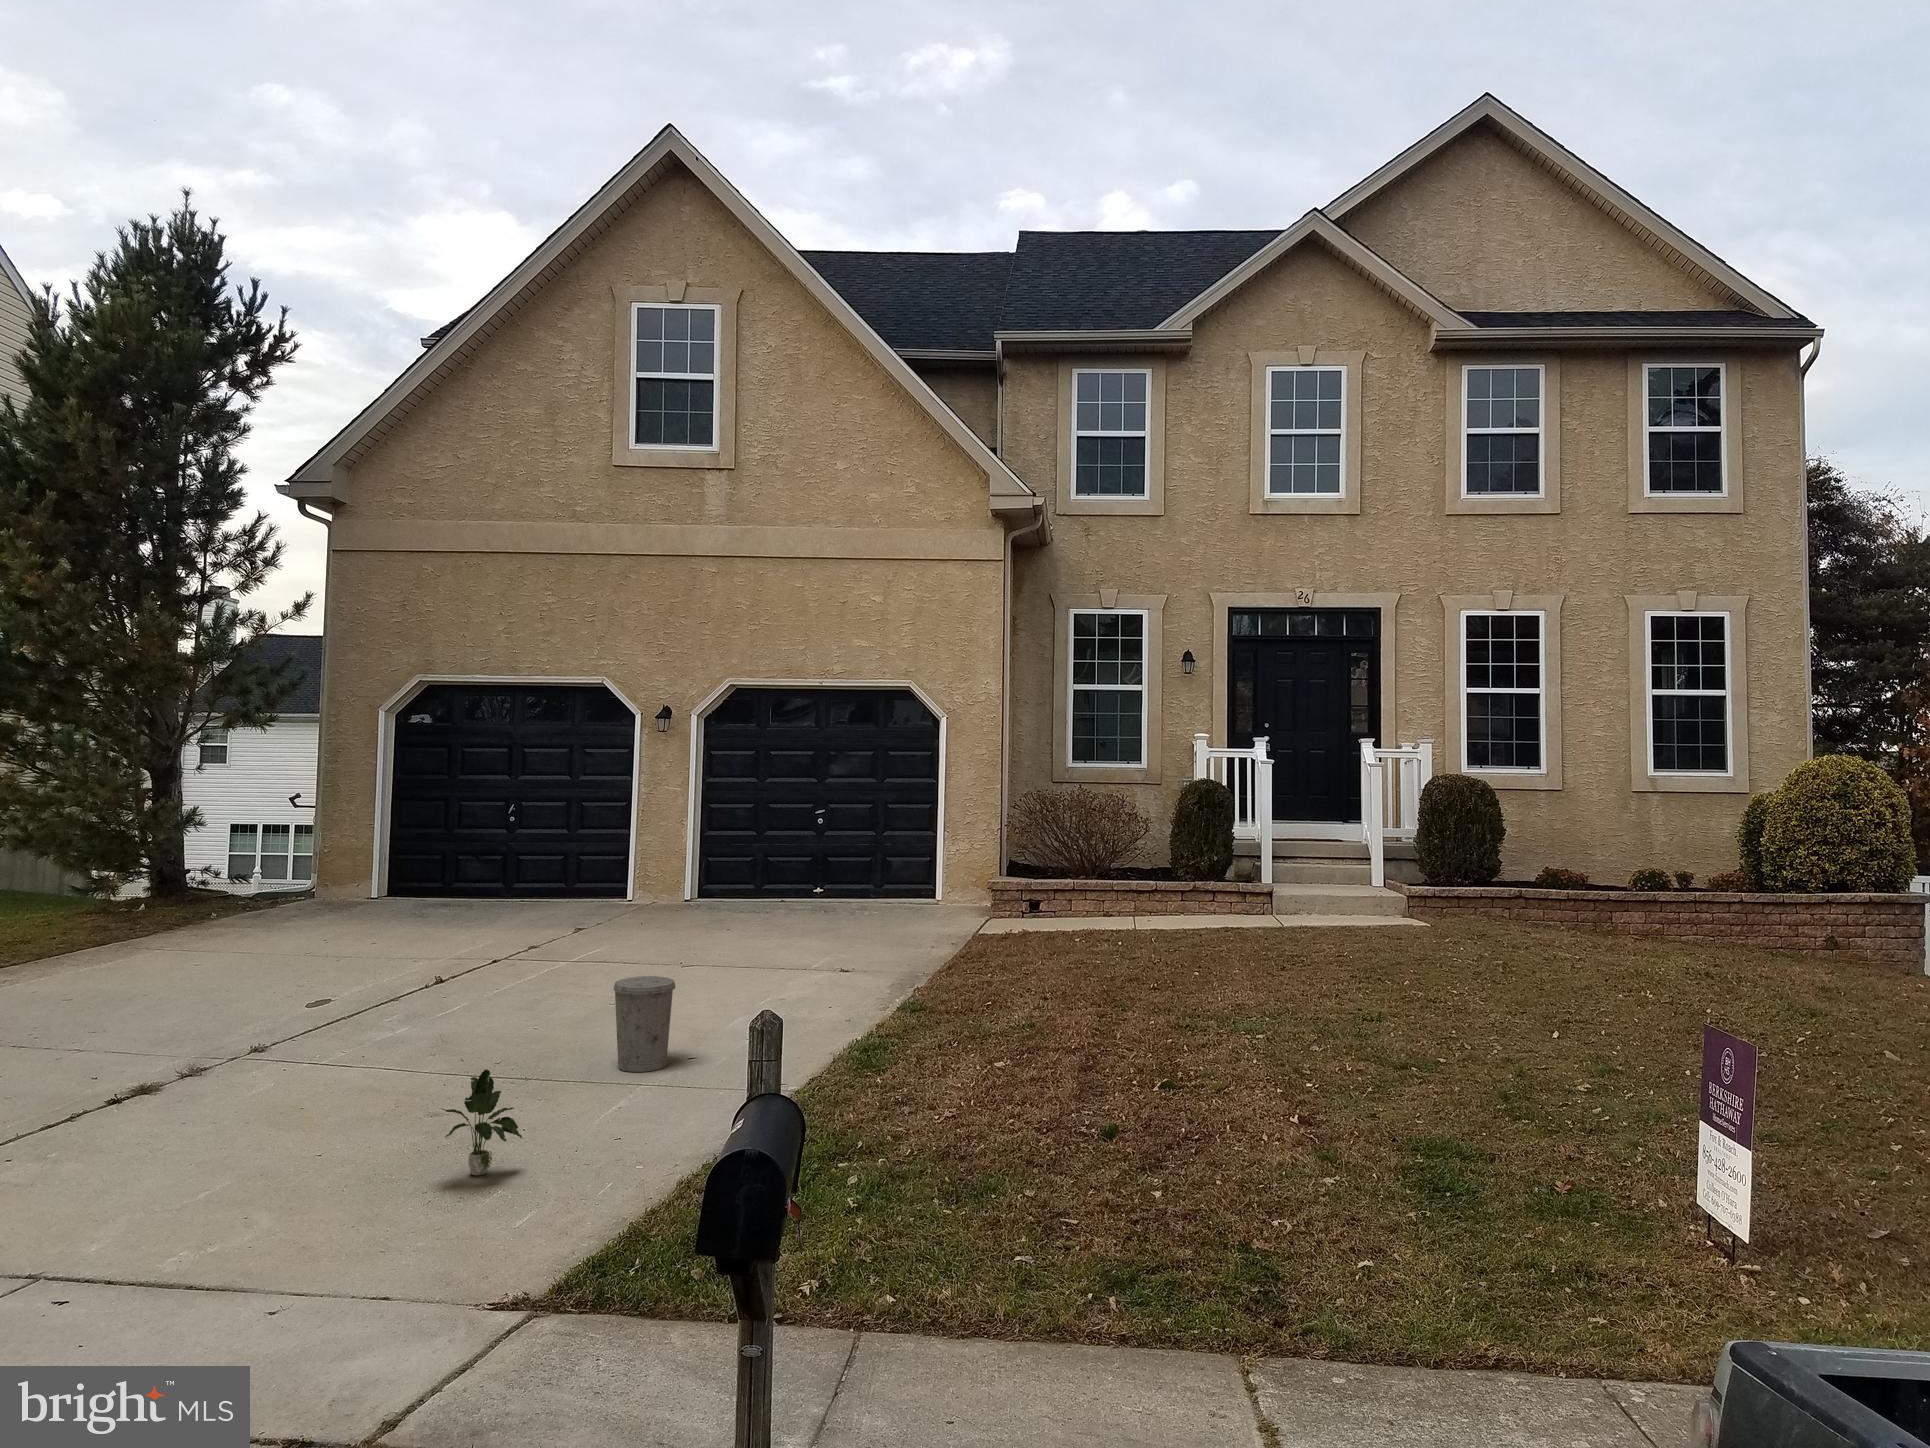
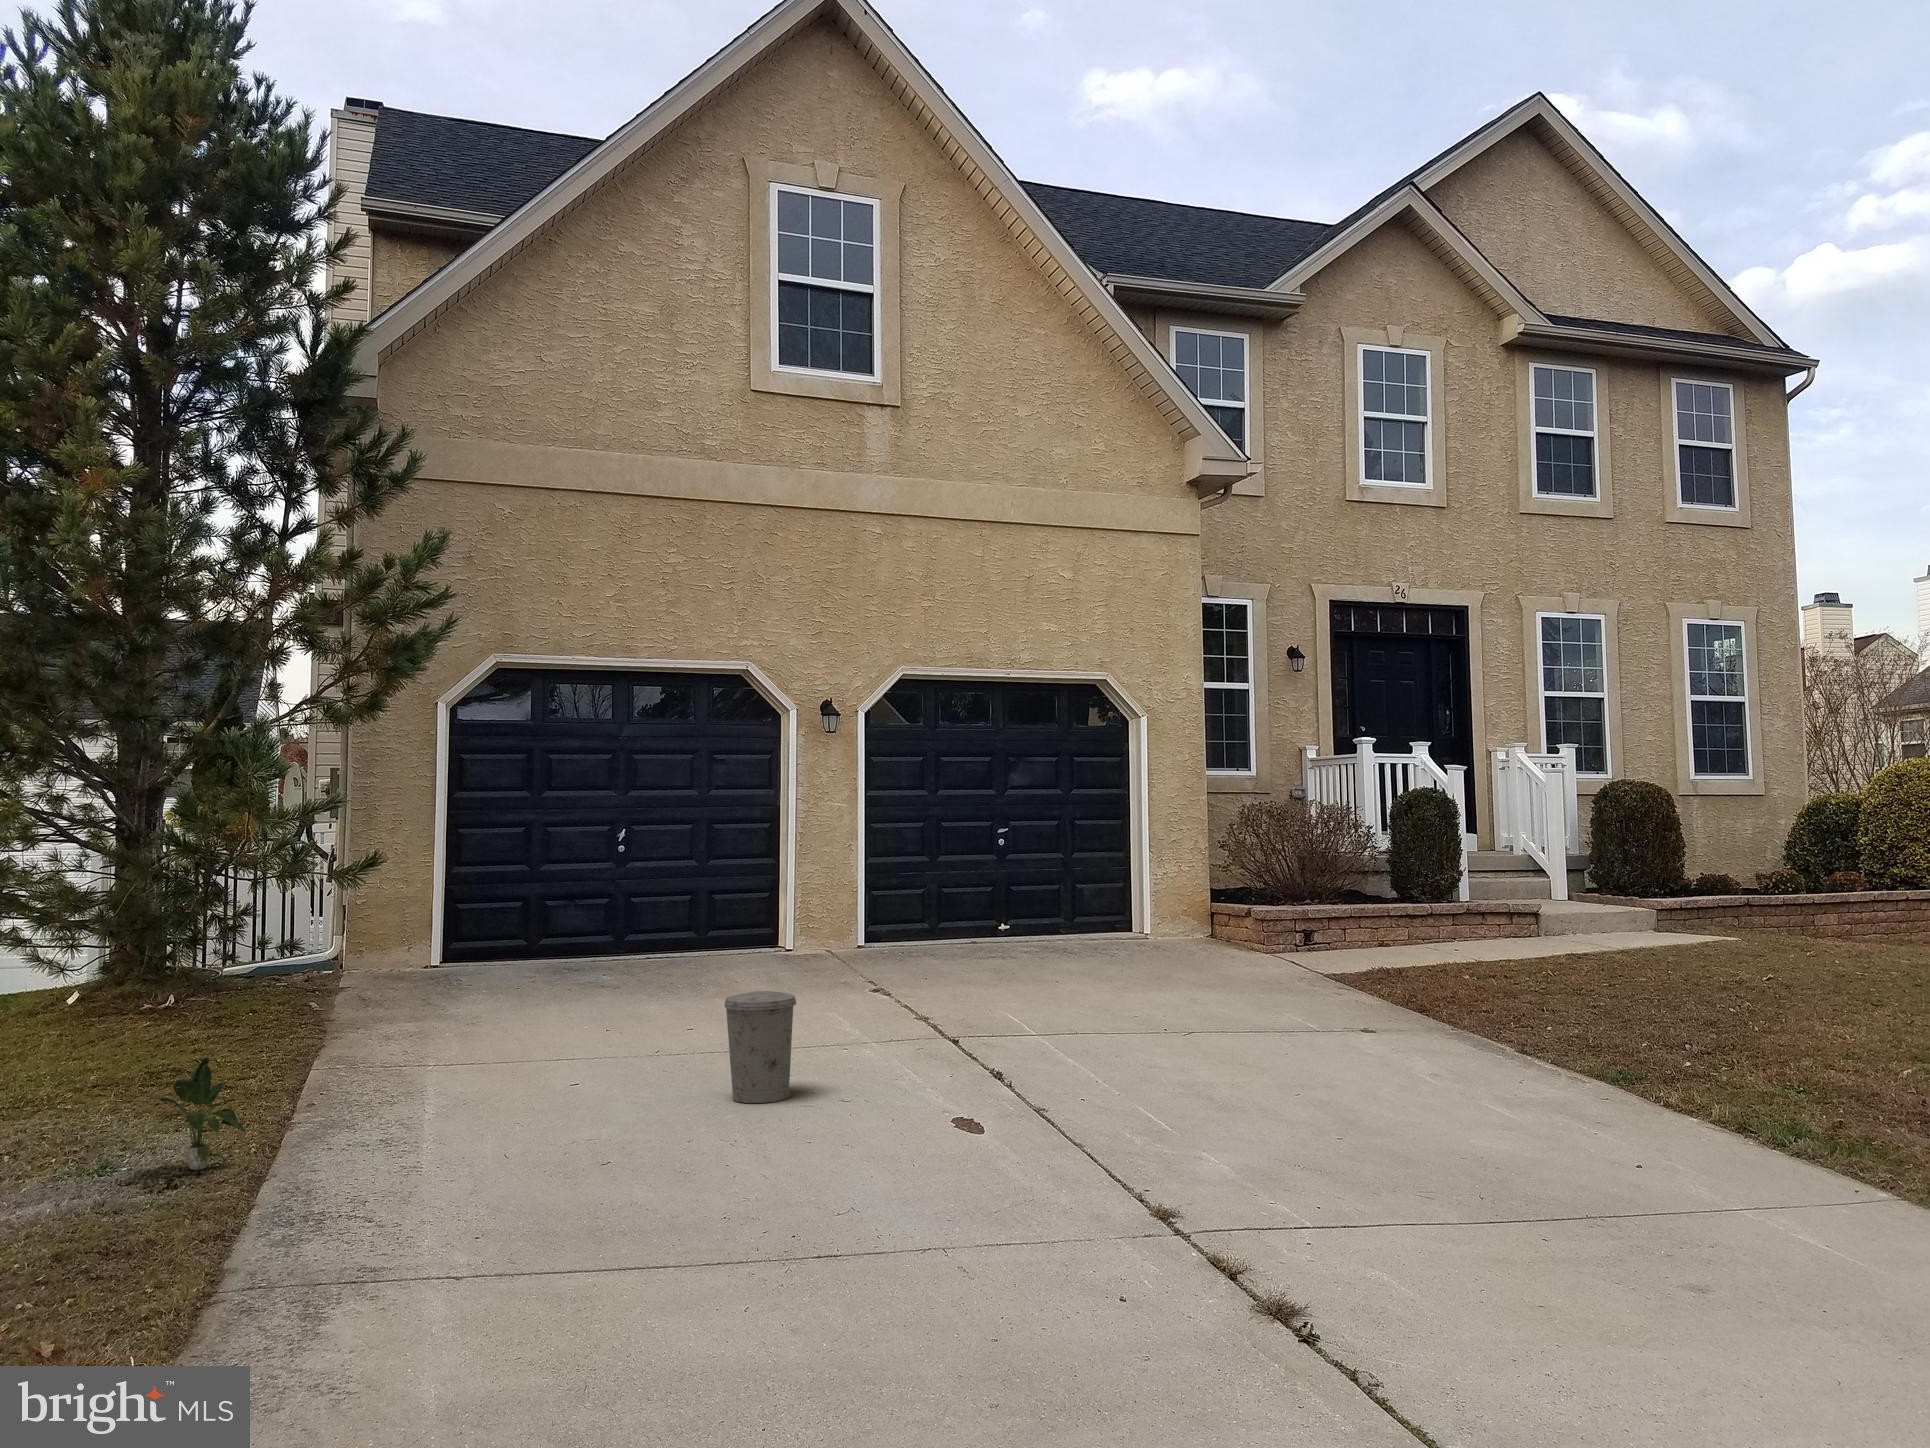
potted plant: present [442,1069,522,1175] -> present [155,1058,246,1170]

